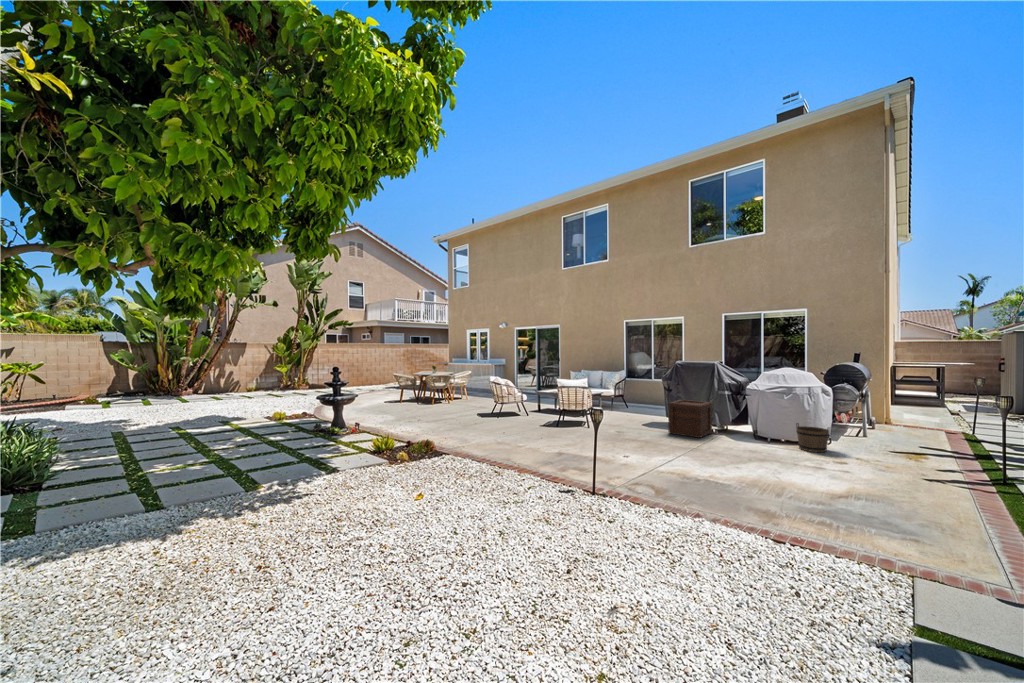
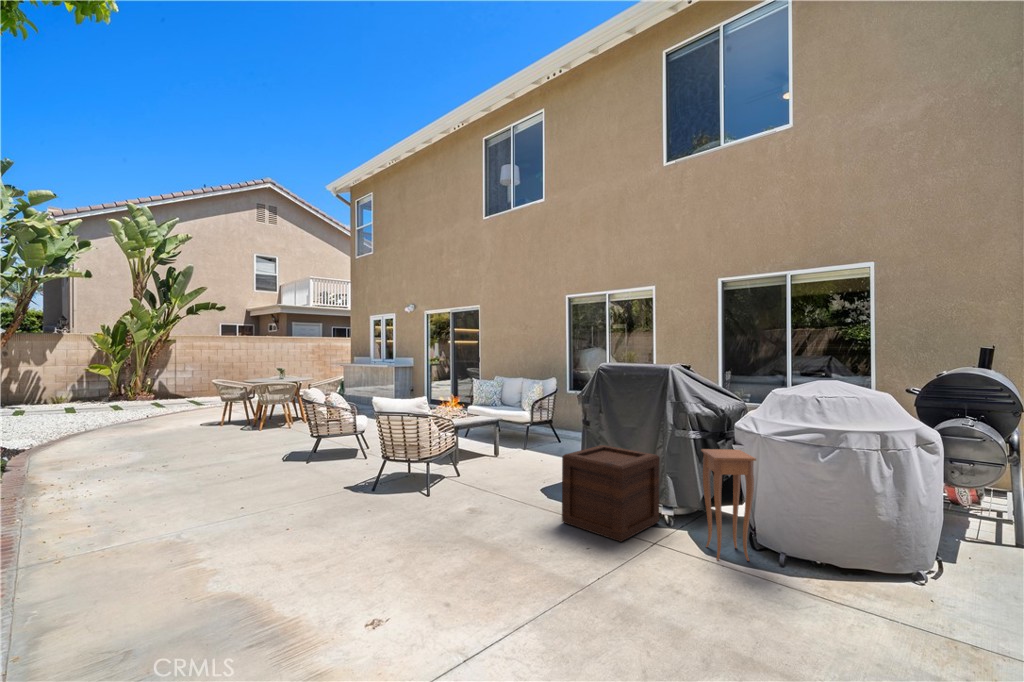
side table: none [734,397,759,442] -> present [701,449,756,561]
bucket: present [796,423,829,452] -> none [846,526,941,621]

